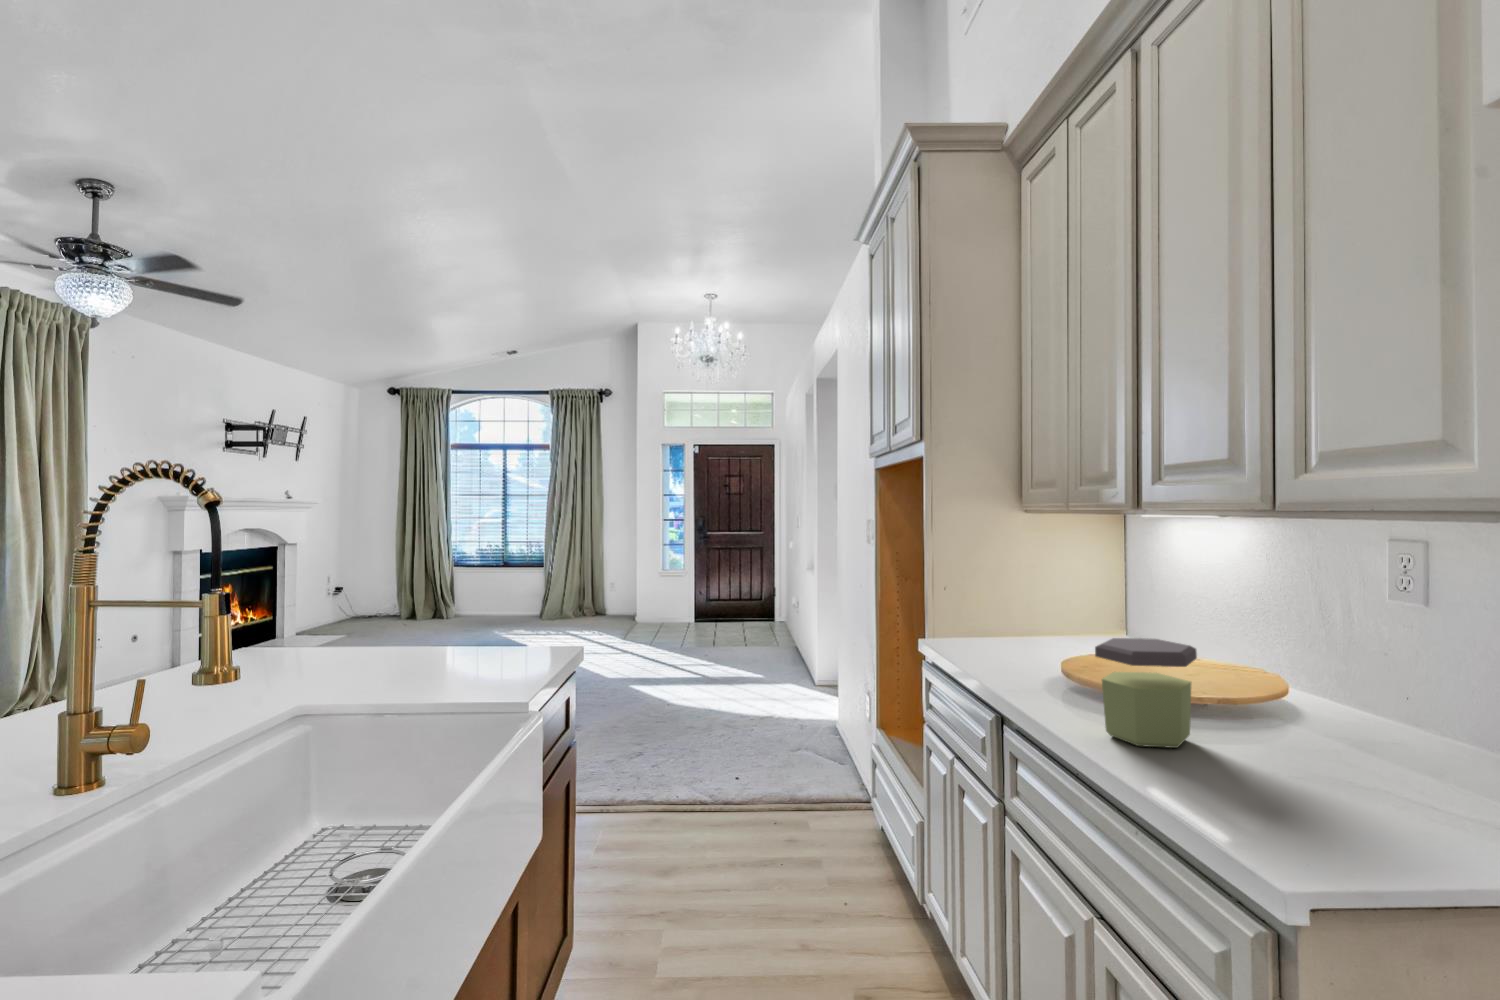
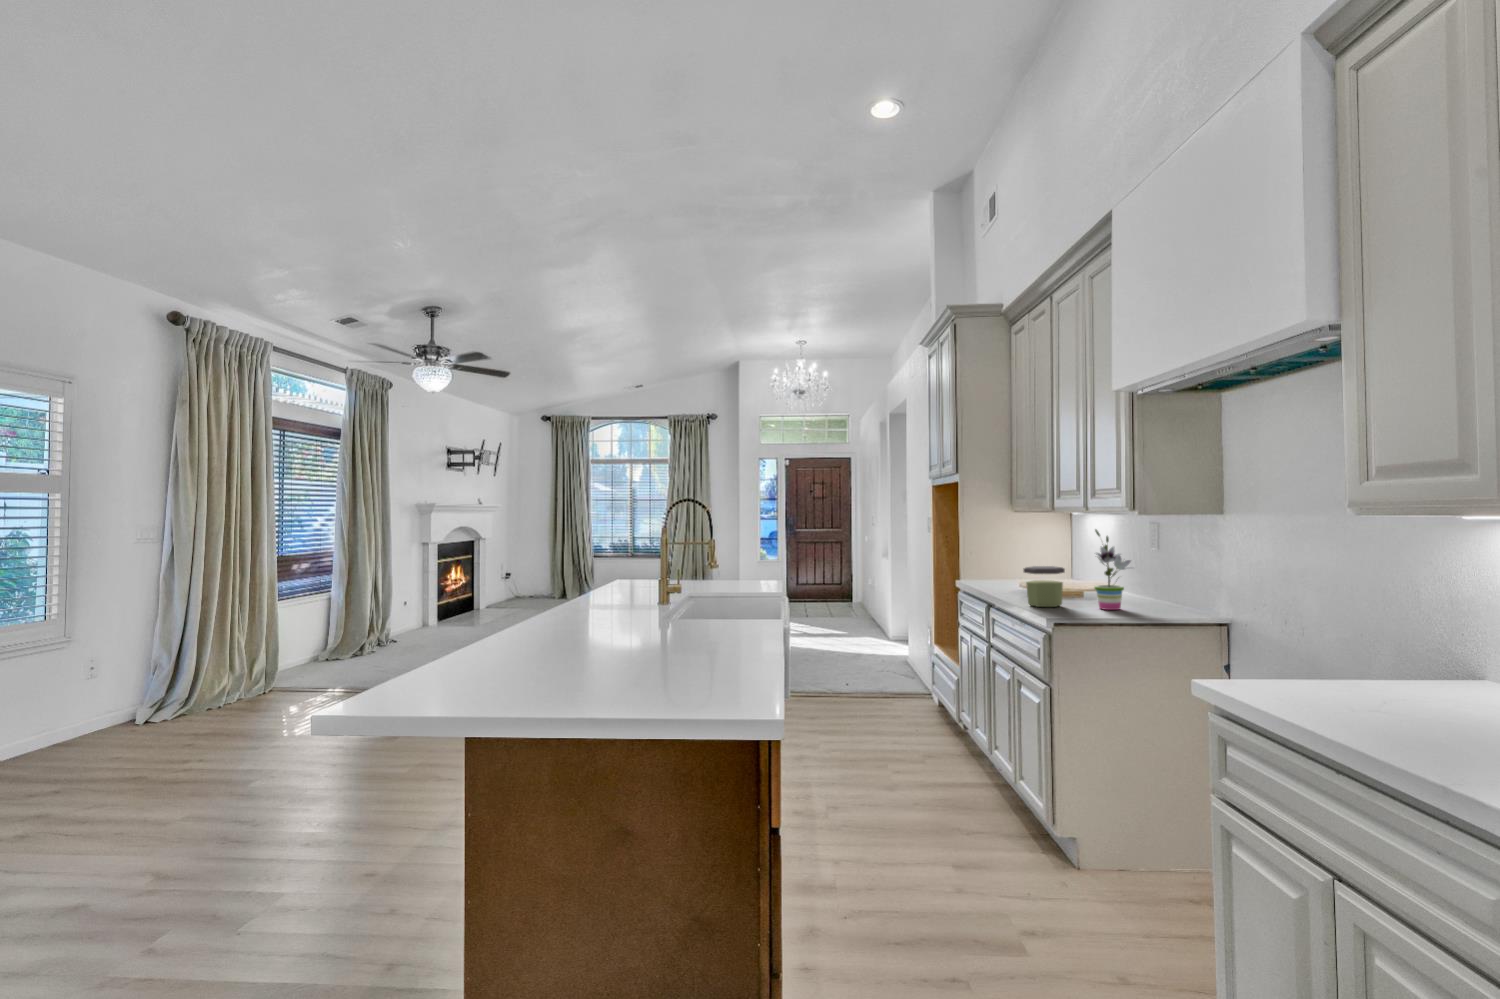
potted plant: none [1276,553,1385,766] -> present [1094,530,1131,610]

